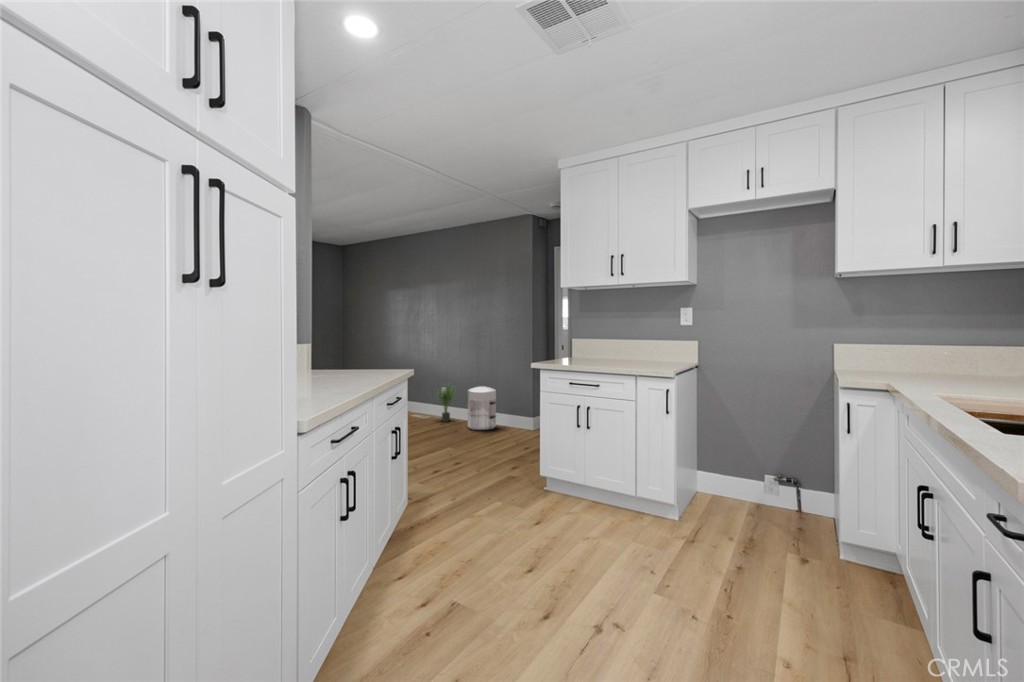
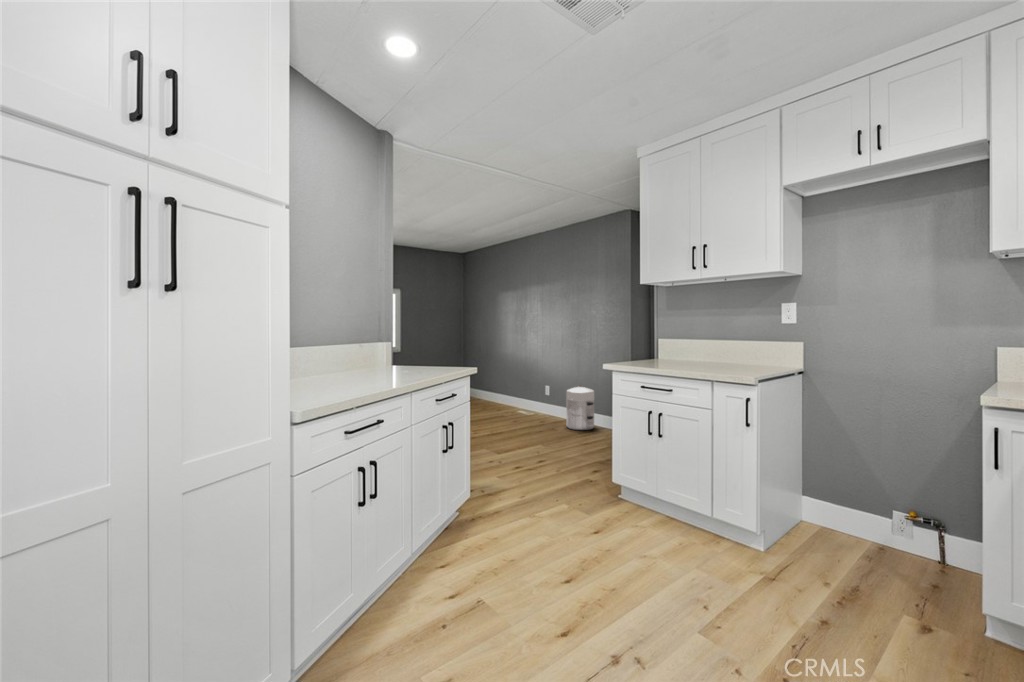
potted plant: present [438,384,454,422] -> none [537,381,561,420]

